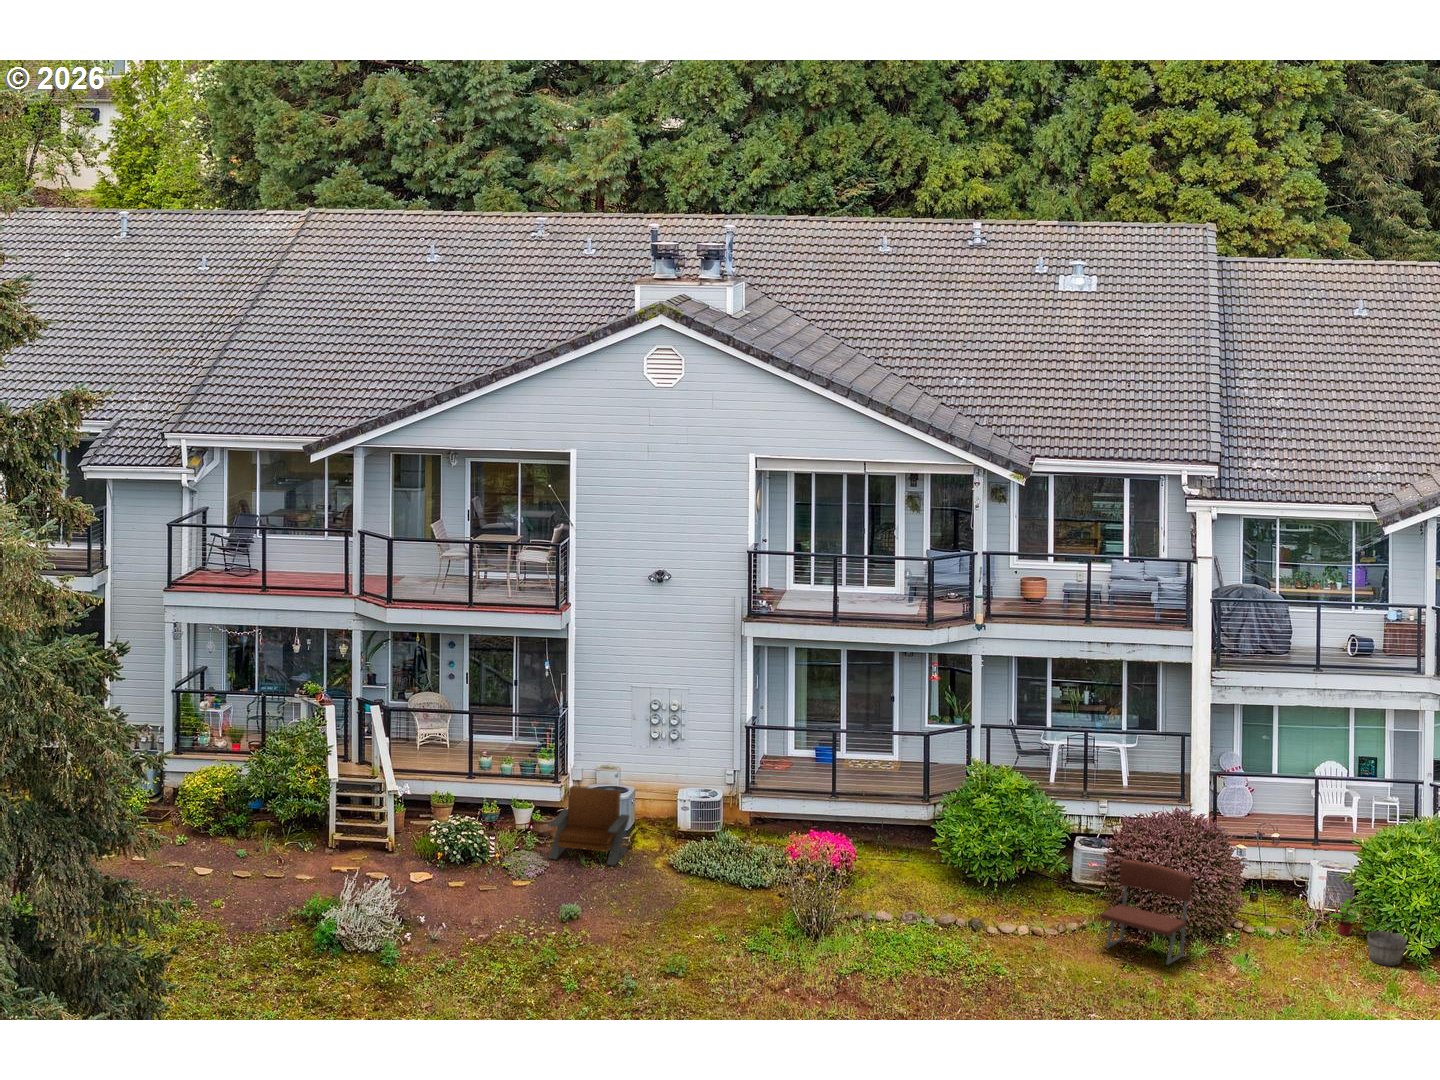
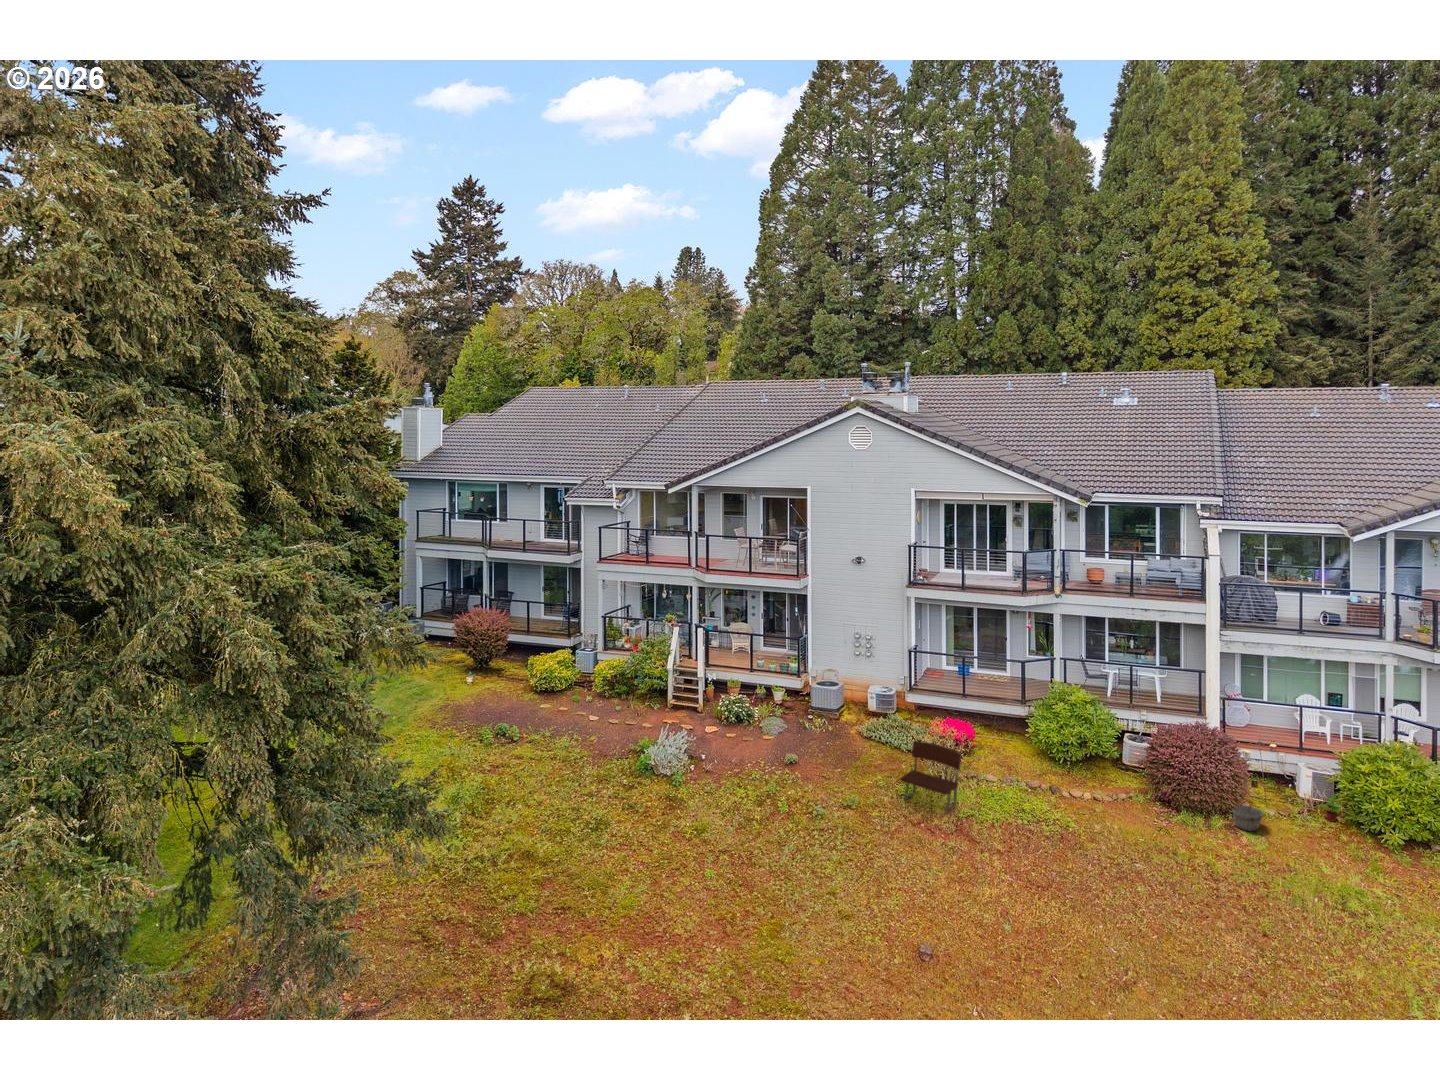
lounge chair: present [549,786,629,865] -> none [787,680,838,730]
bench: present [1100,860,1192,965] -> present [900,741,961,813]
wooden bucket: present [1367,931,1407,966] -> present [1232,805,1263,831]

